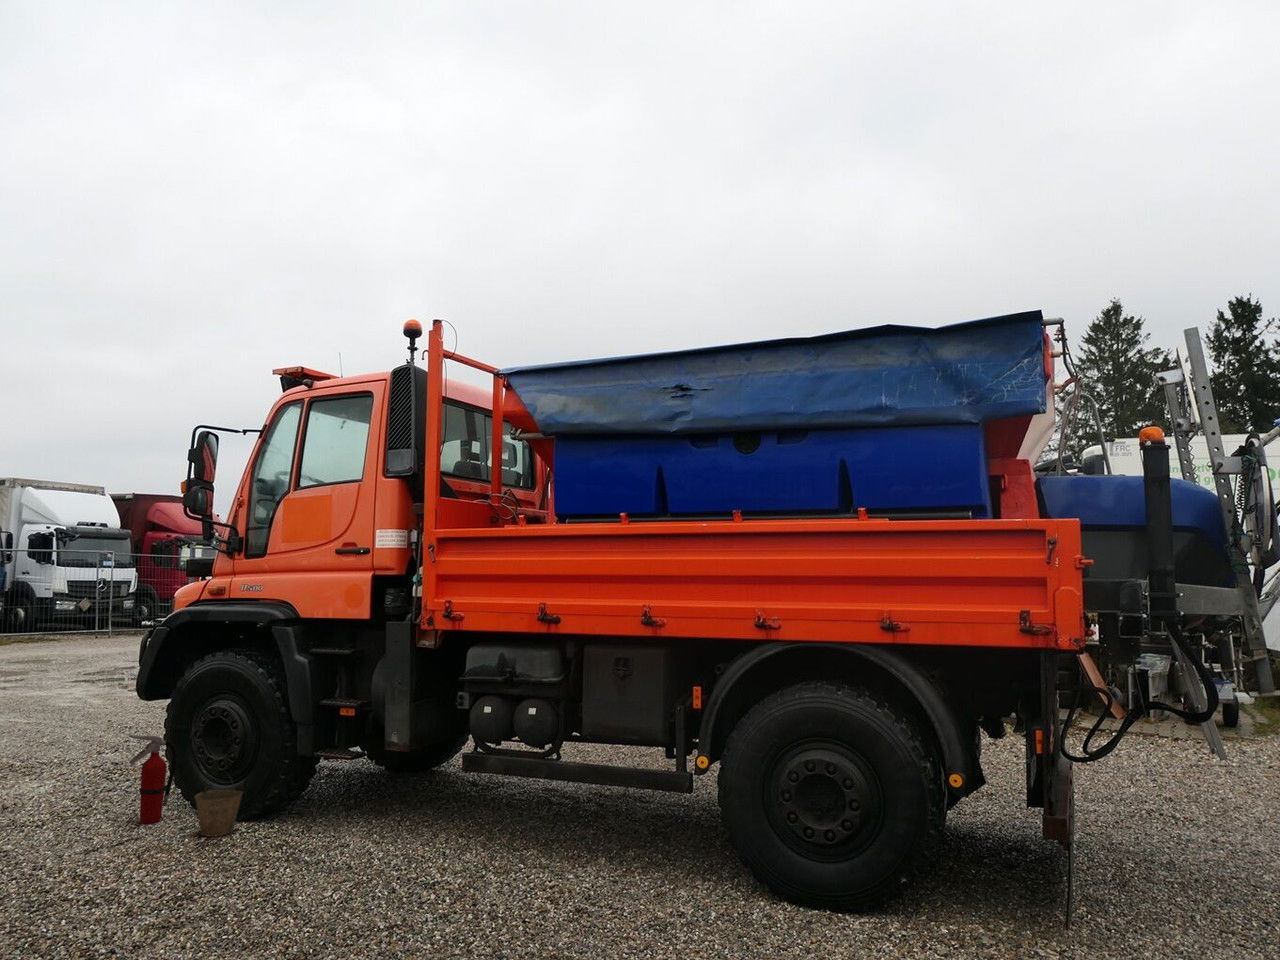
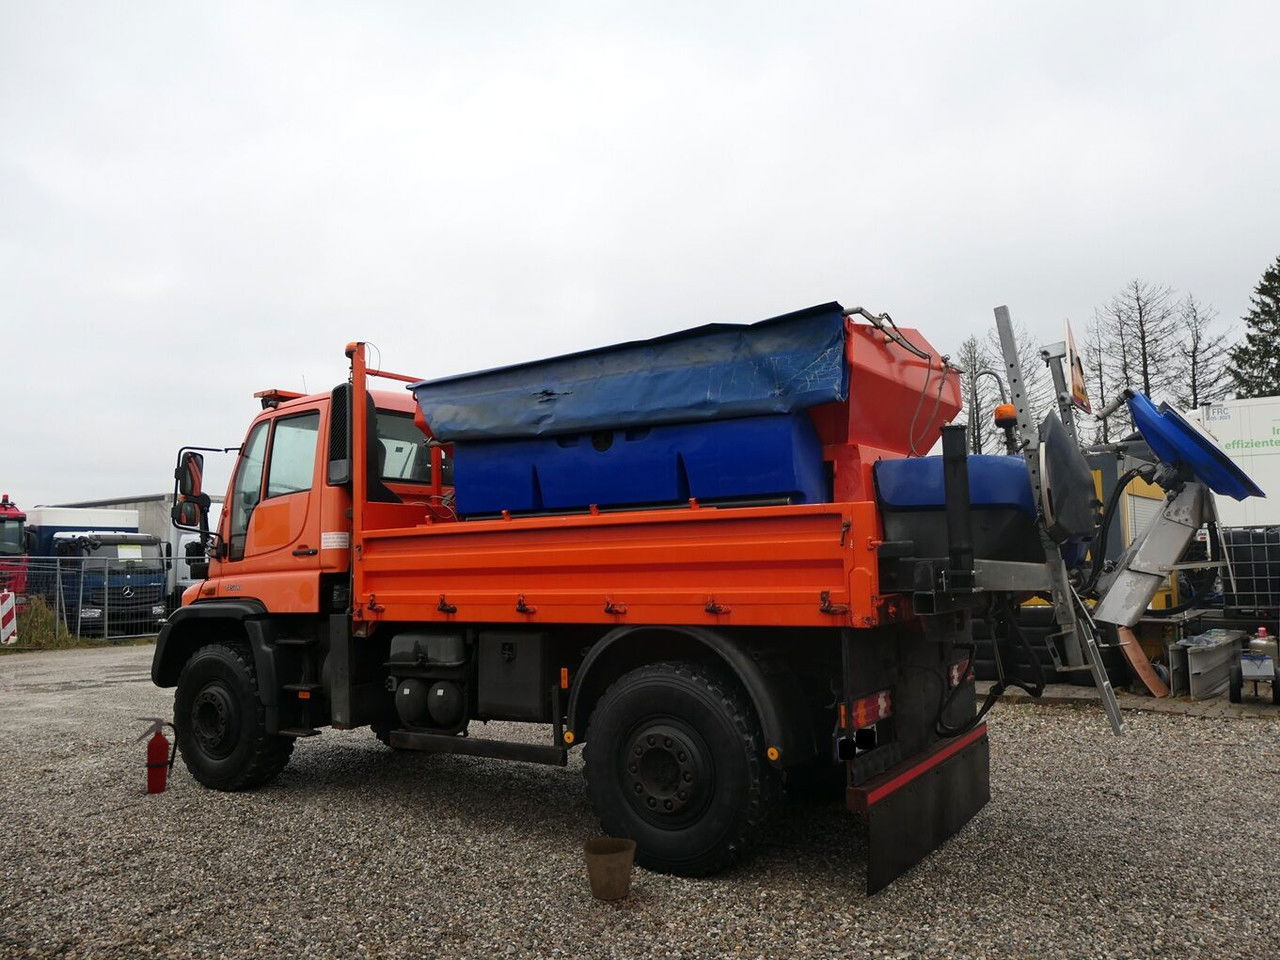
bucket: present [195,771,243,837] -> present [583,838,636,900]

